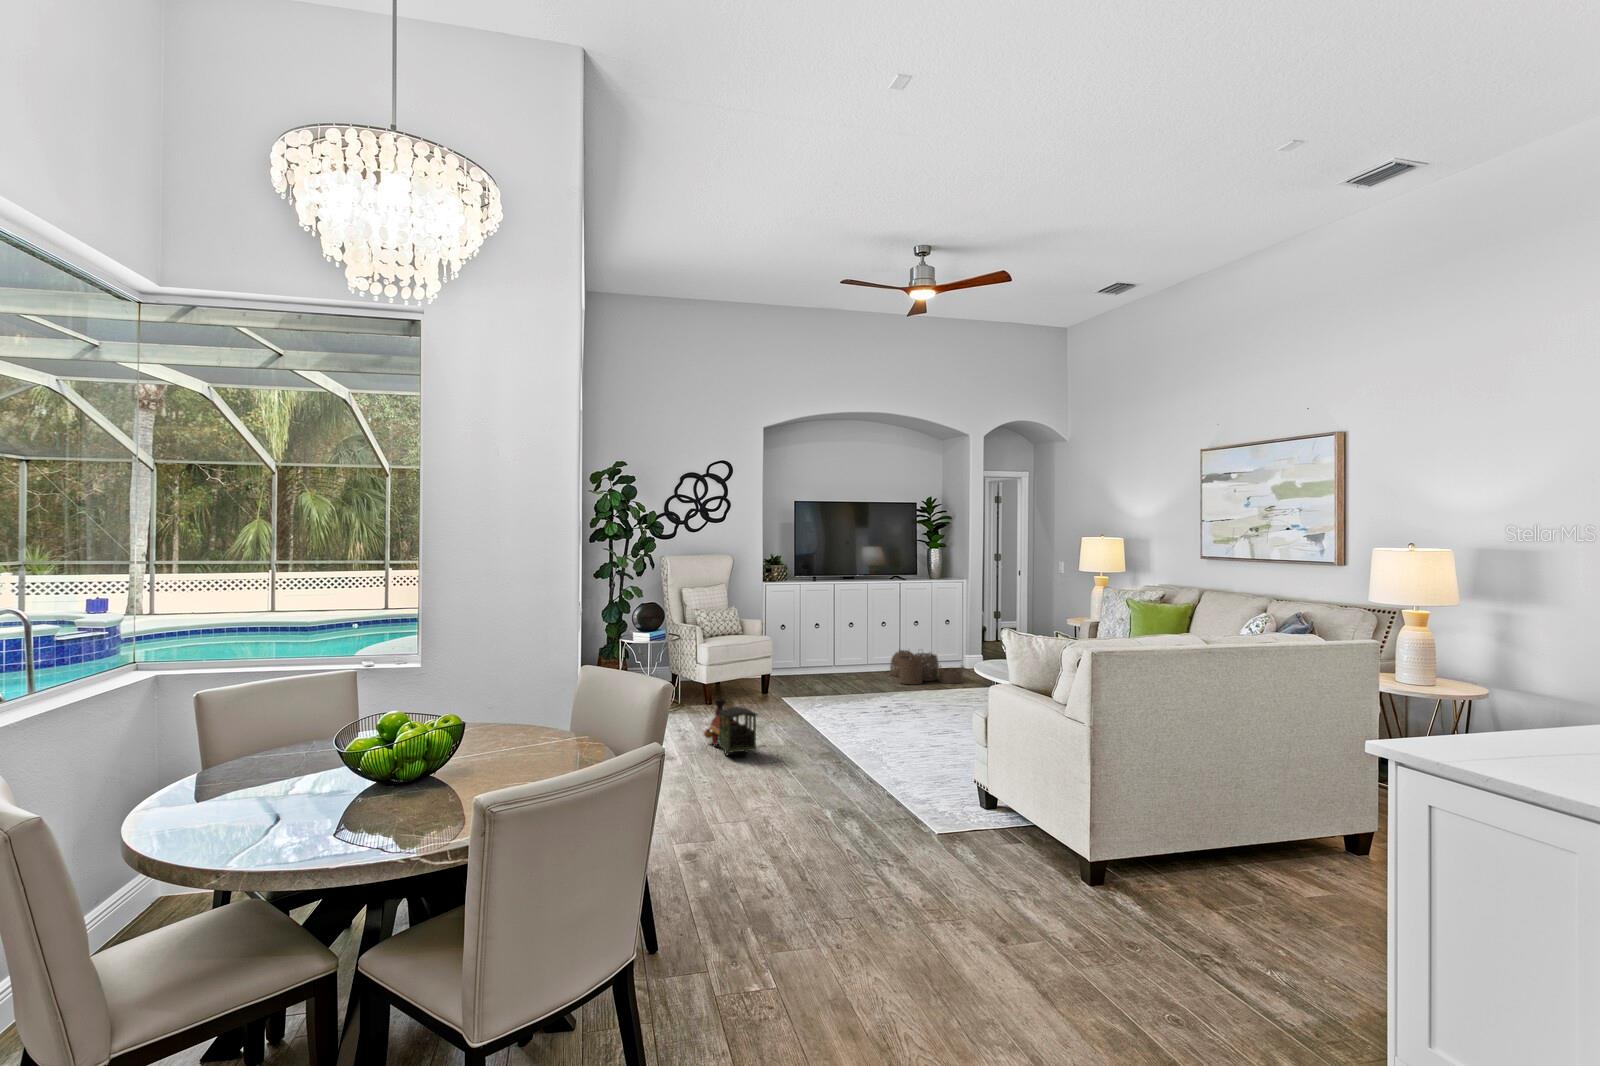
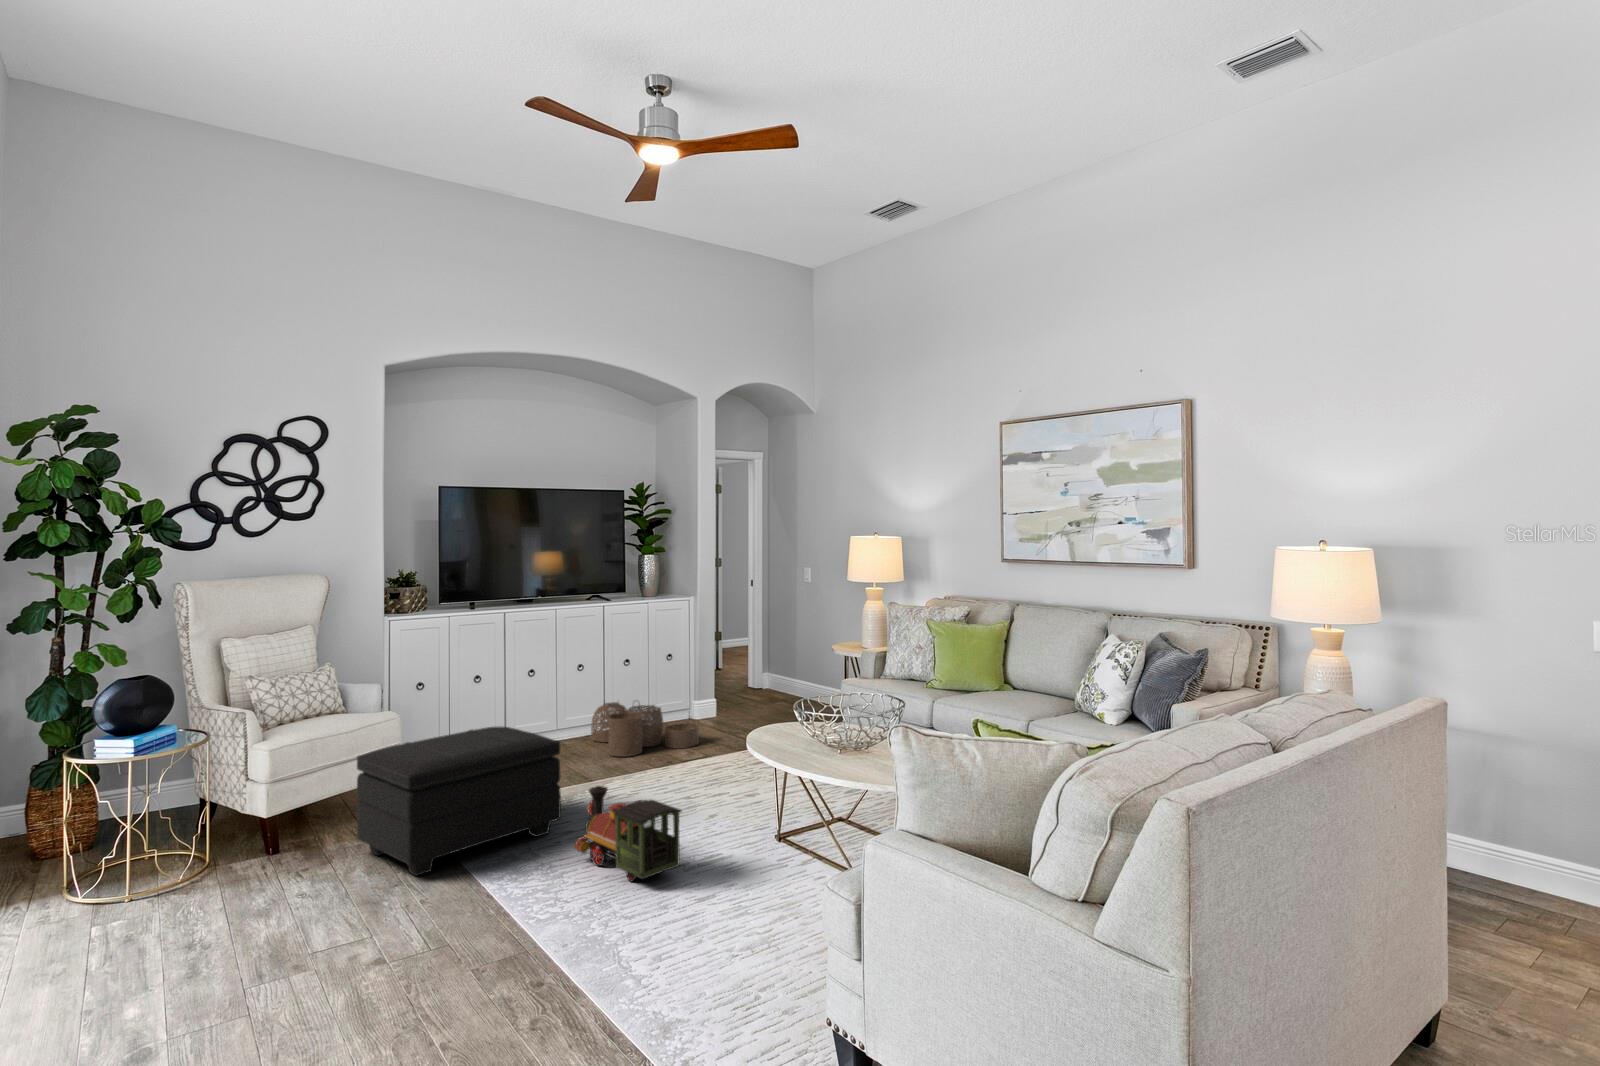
footstool: none [751,649,861,721] -> present [357,726,561,876]
toy train: present [704,698,757,756] -> present [575,786,682,882]

